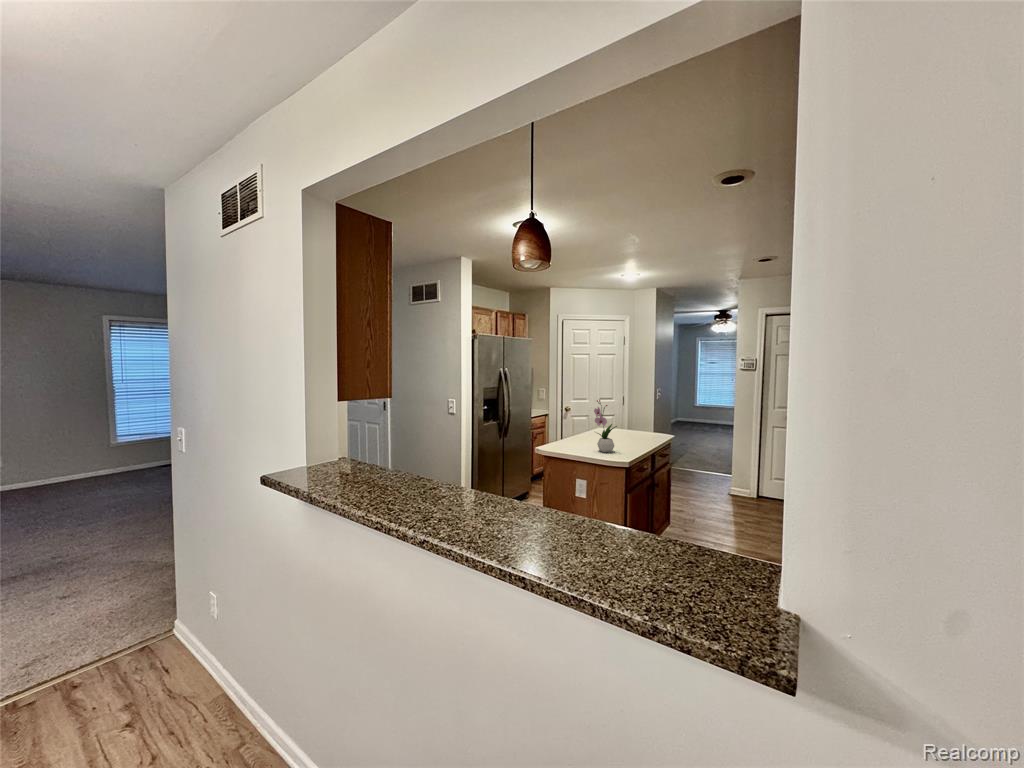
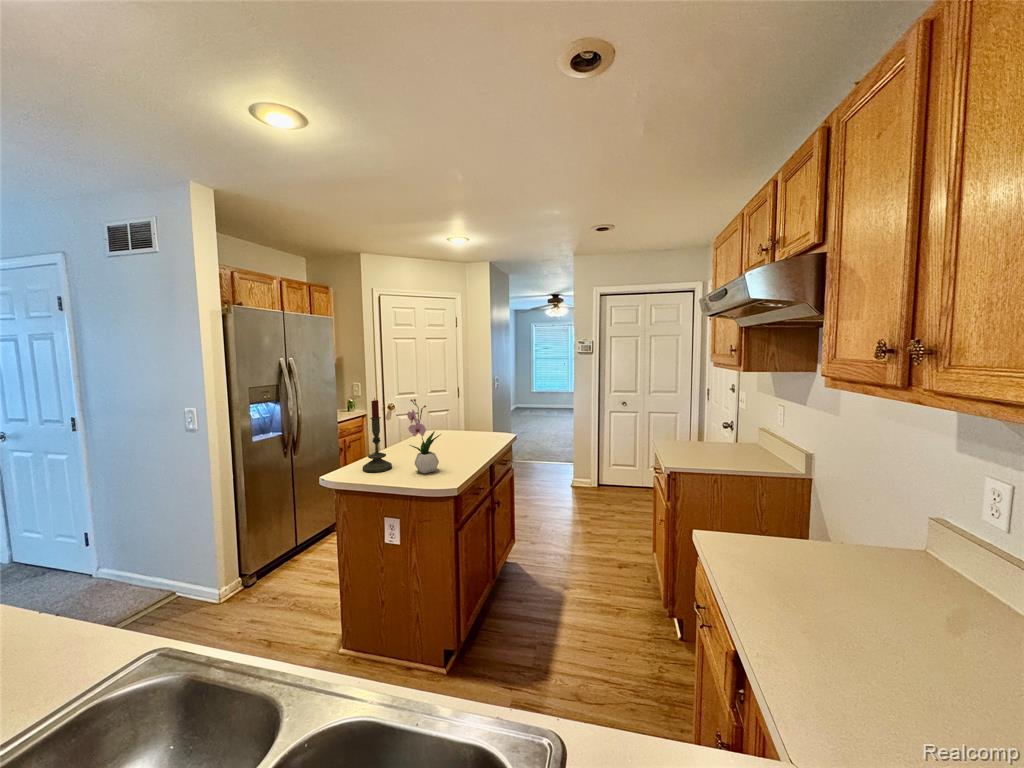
candle: none [561,398,580,449] -> present [363,398,392,472]

